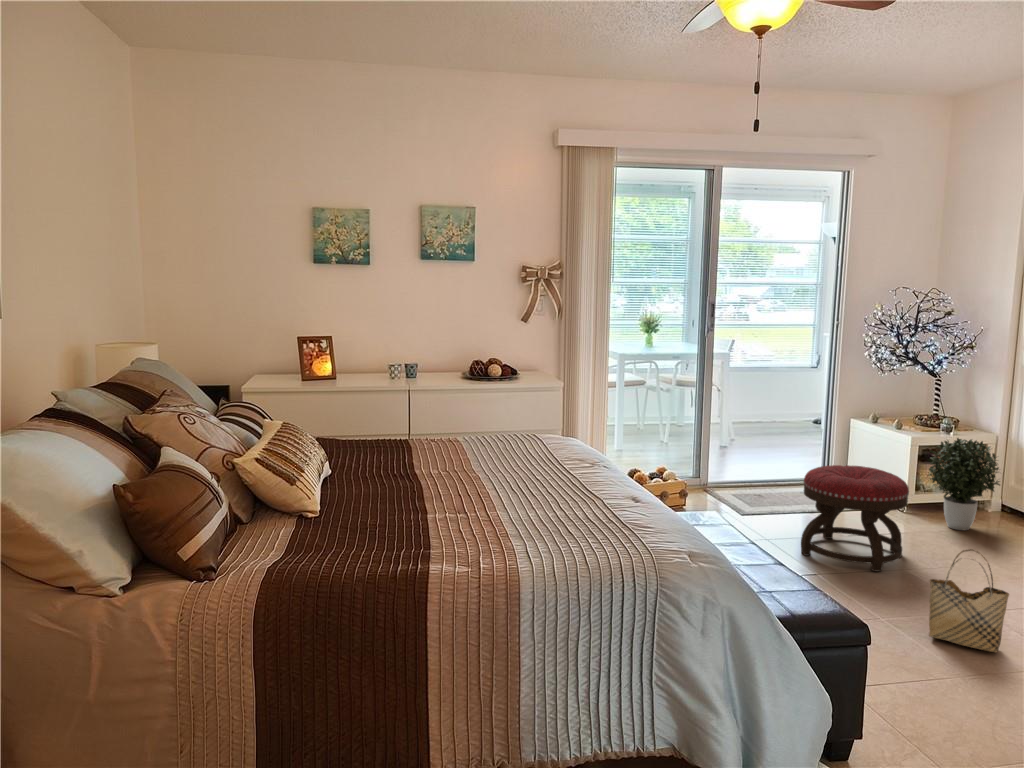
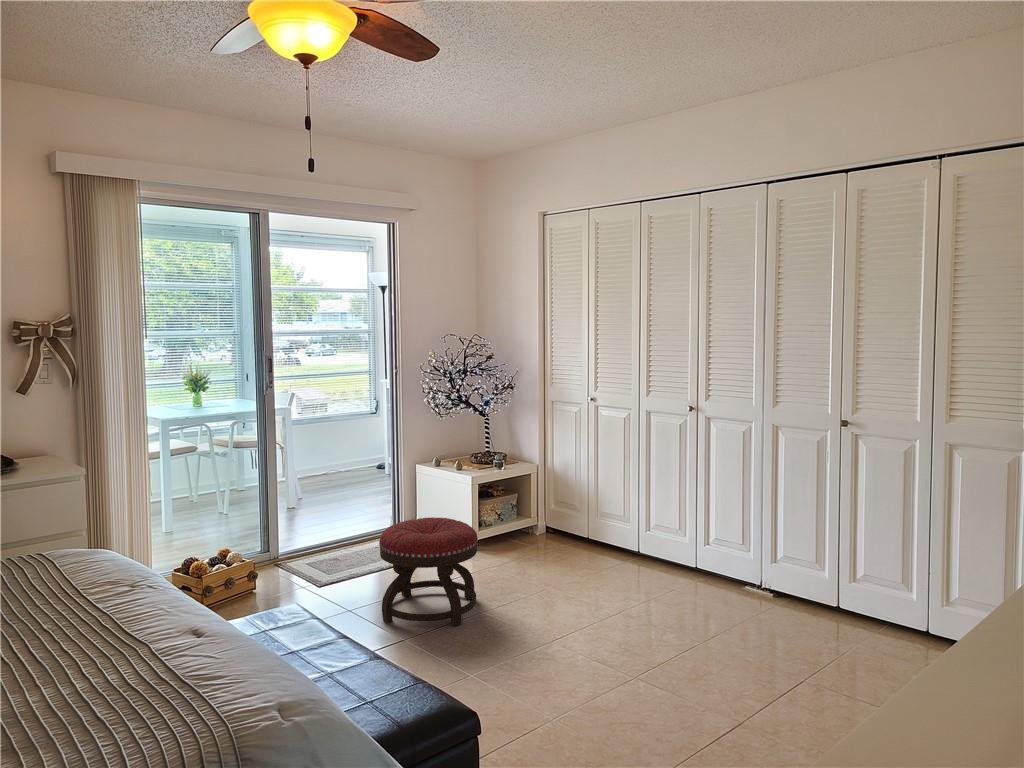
potted plant: present [928,438,1000,530] -> none [486,474,546,560]
woven basket: present [929,549,1009,653] -> none [509,596,577,695]

